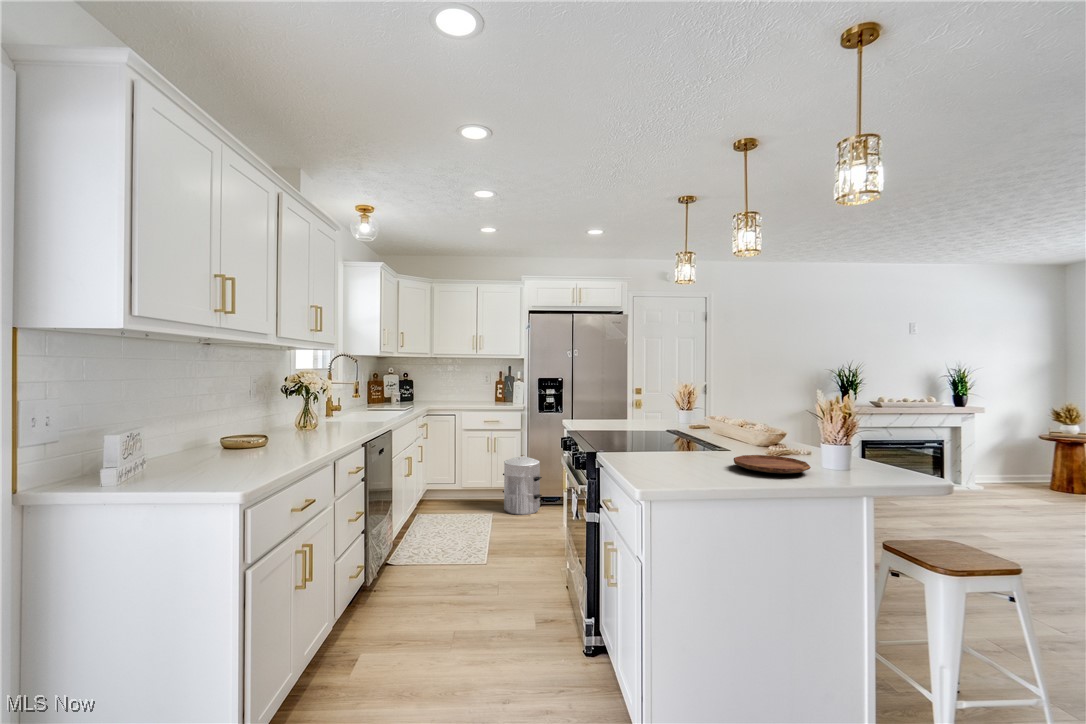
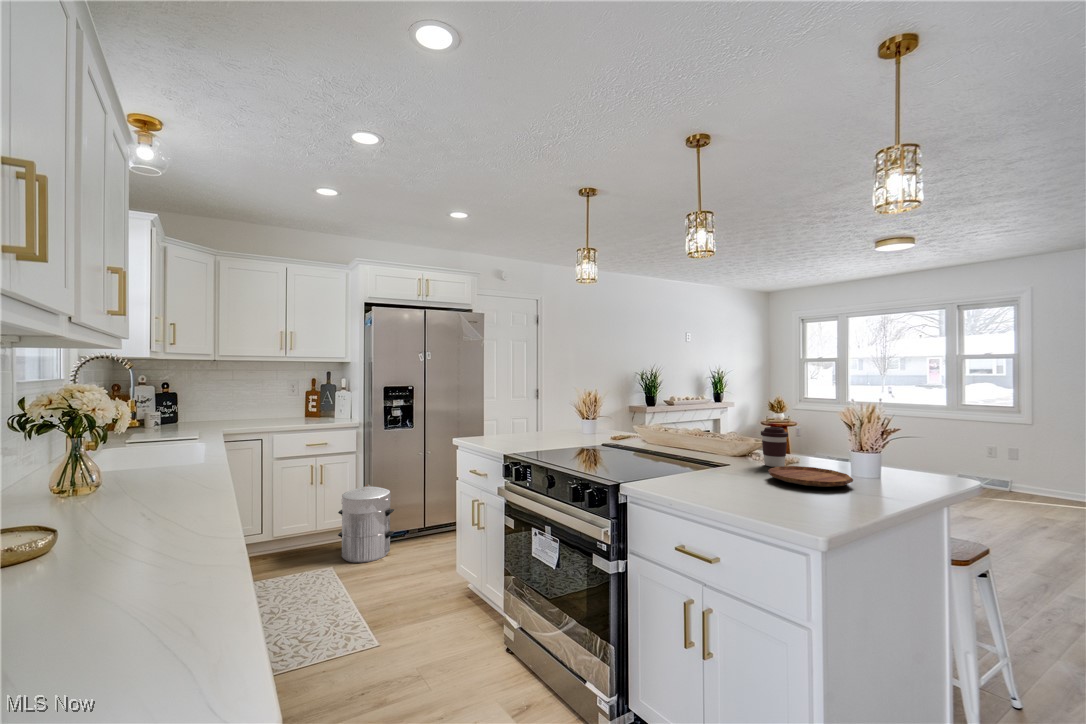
coffee cup: none [768,420,795,459] -> present [761,427,788,467]

